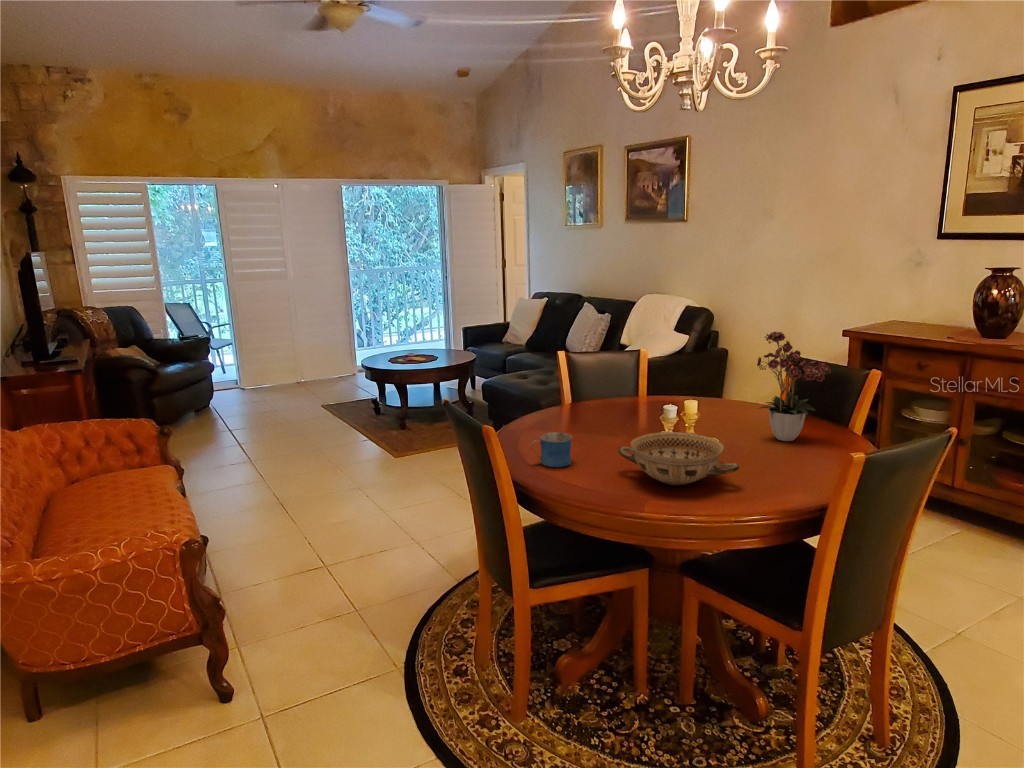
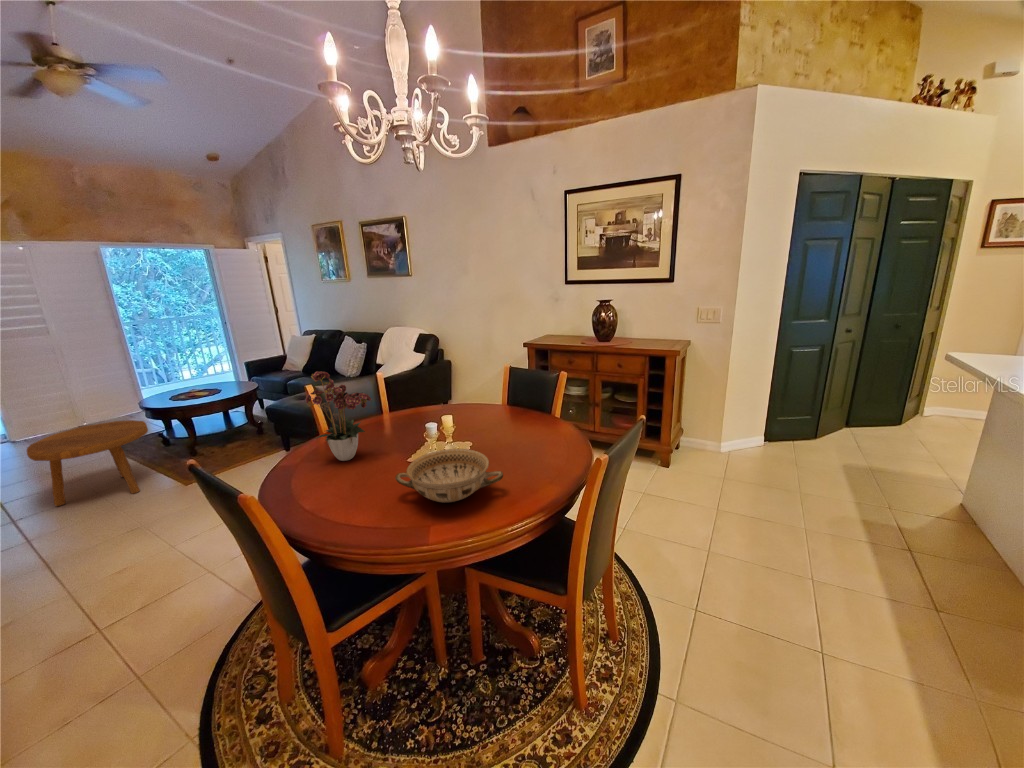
flower arrangement: present [757,332,831,441] -> present [306,372,371,461]
footstool: none [271,377,366,457] -> present [27,420,148,506]
mug: present [531,432,572,467] -> none [306,469,351,507]

